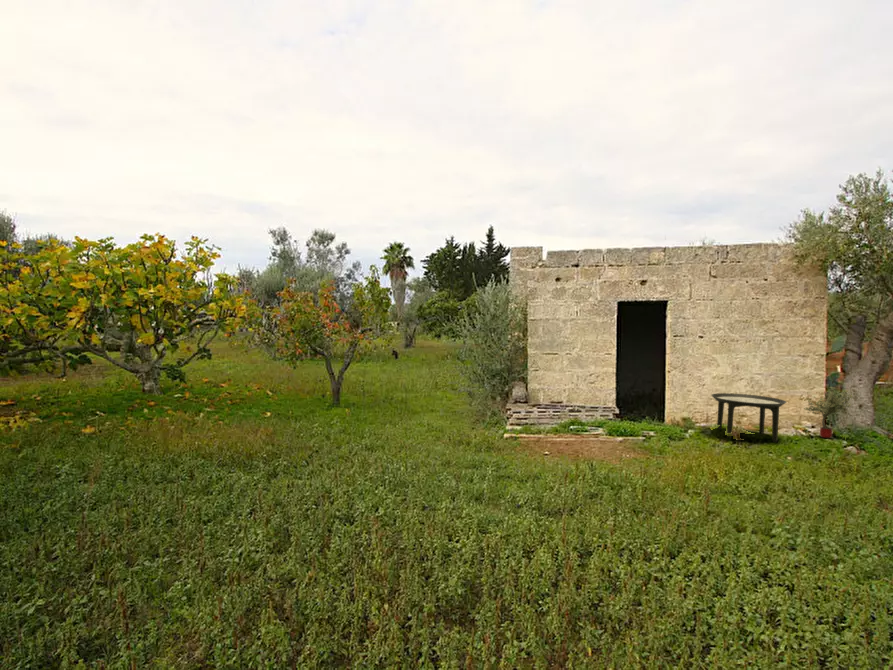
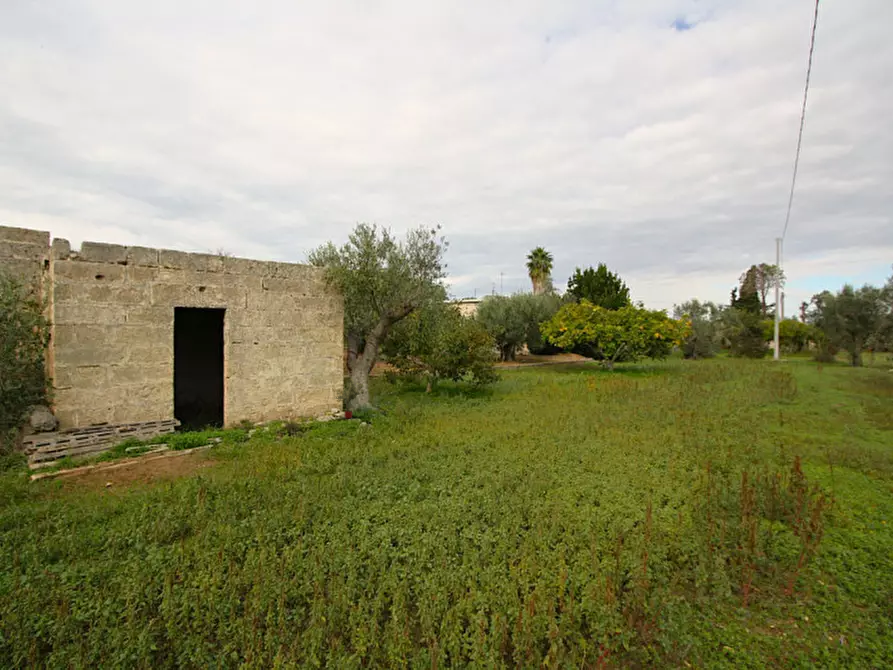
round table: present [712,393,786,442] -> none [268,391,326,432]

